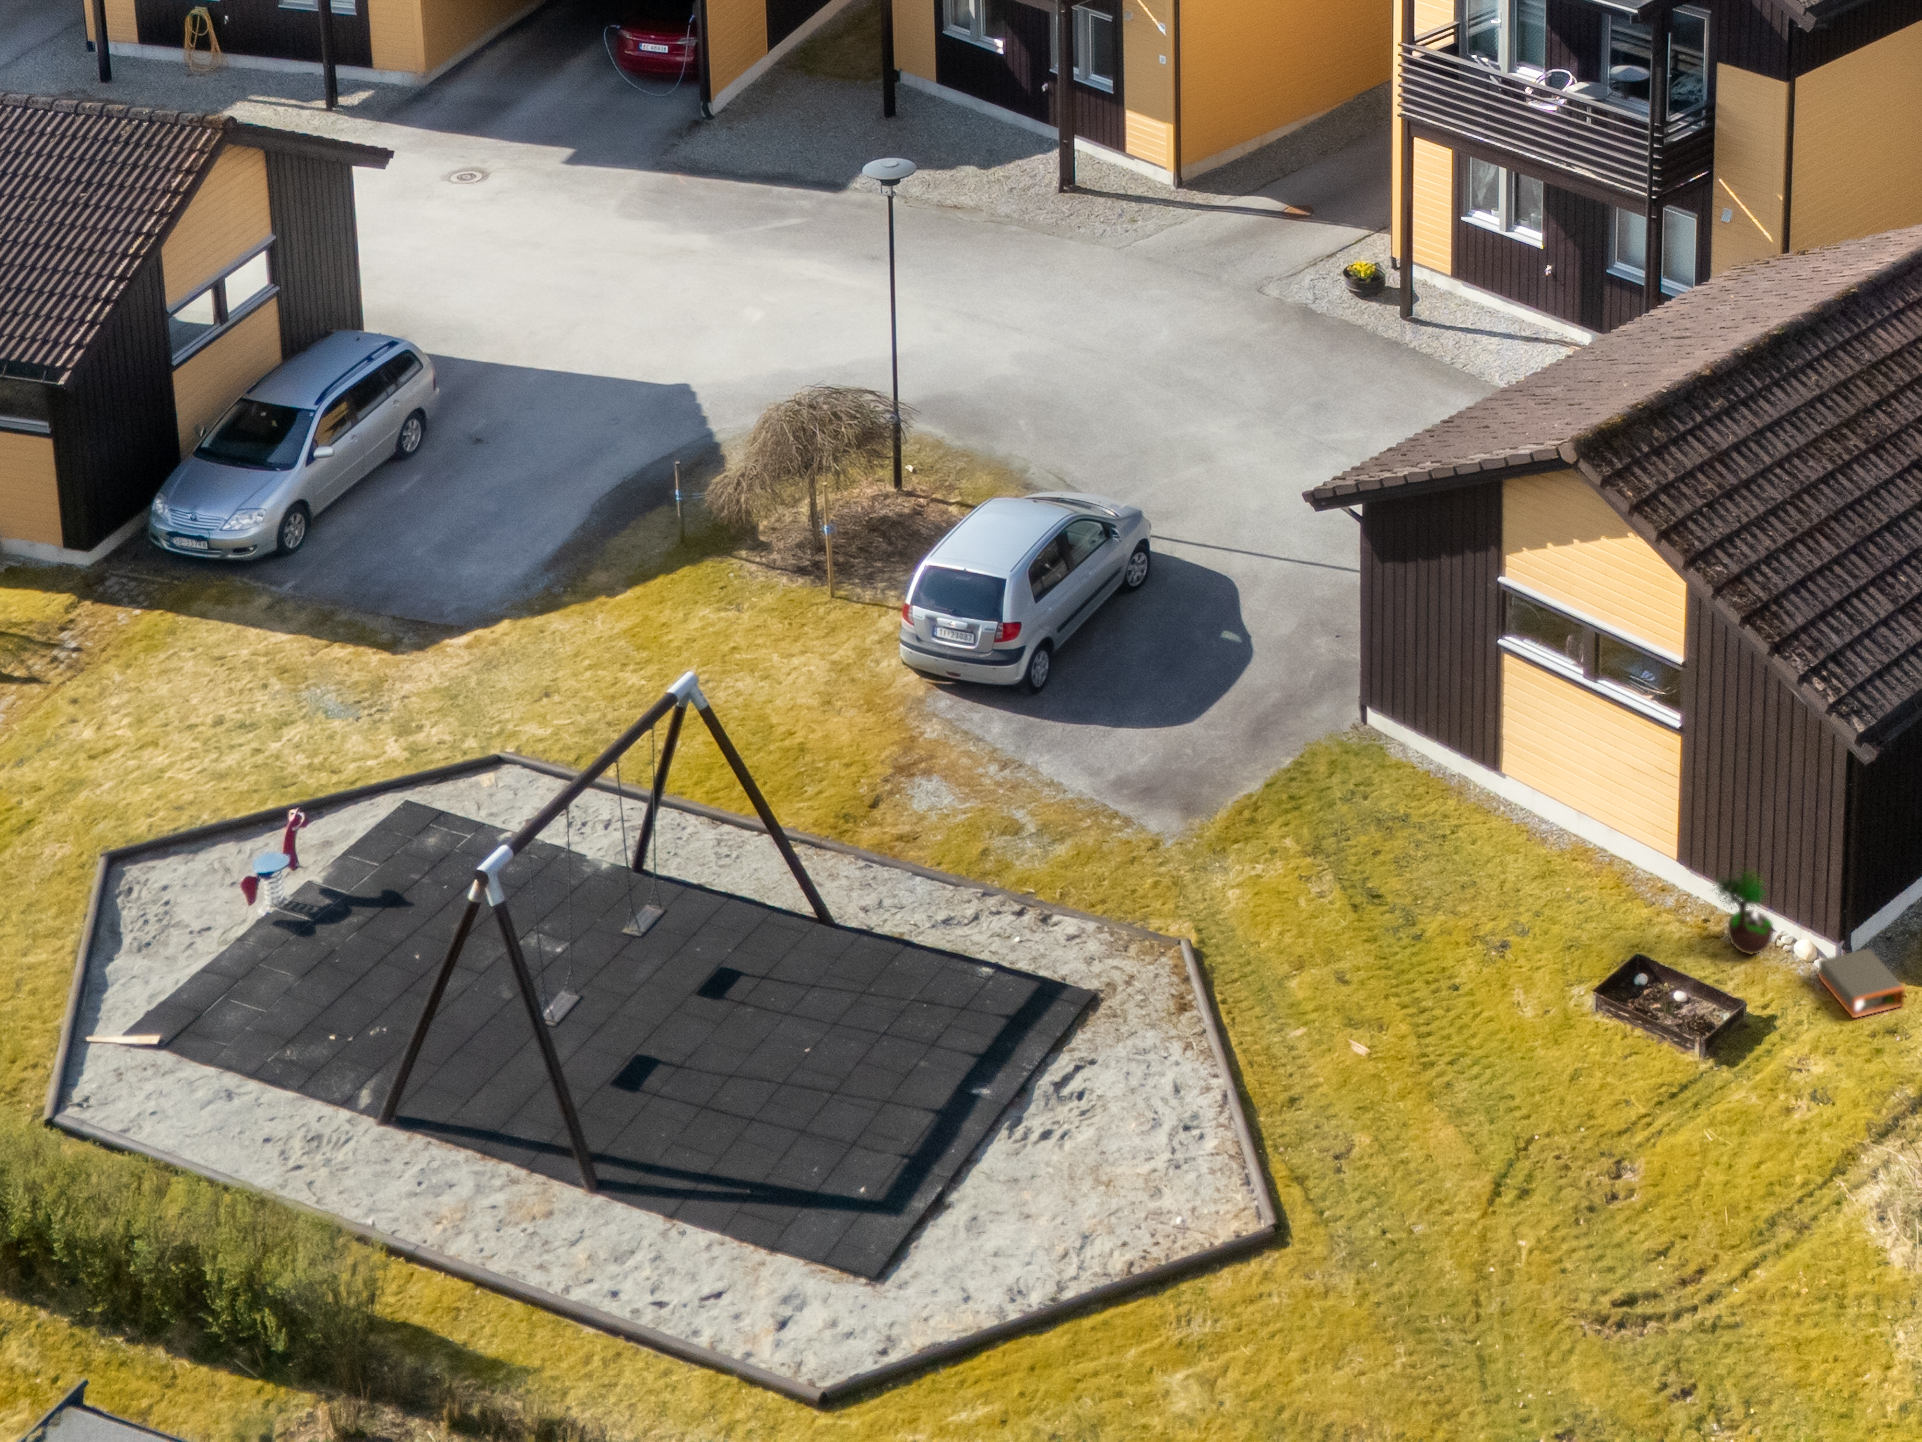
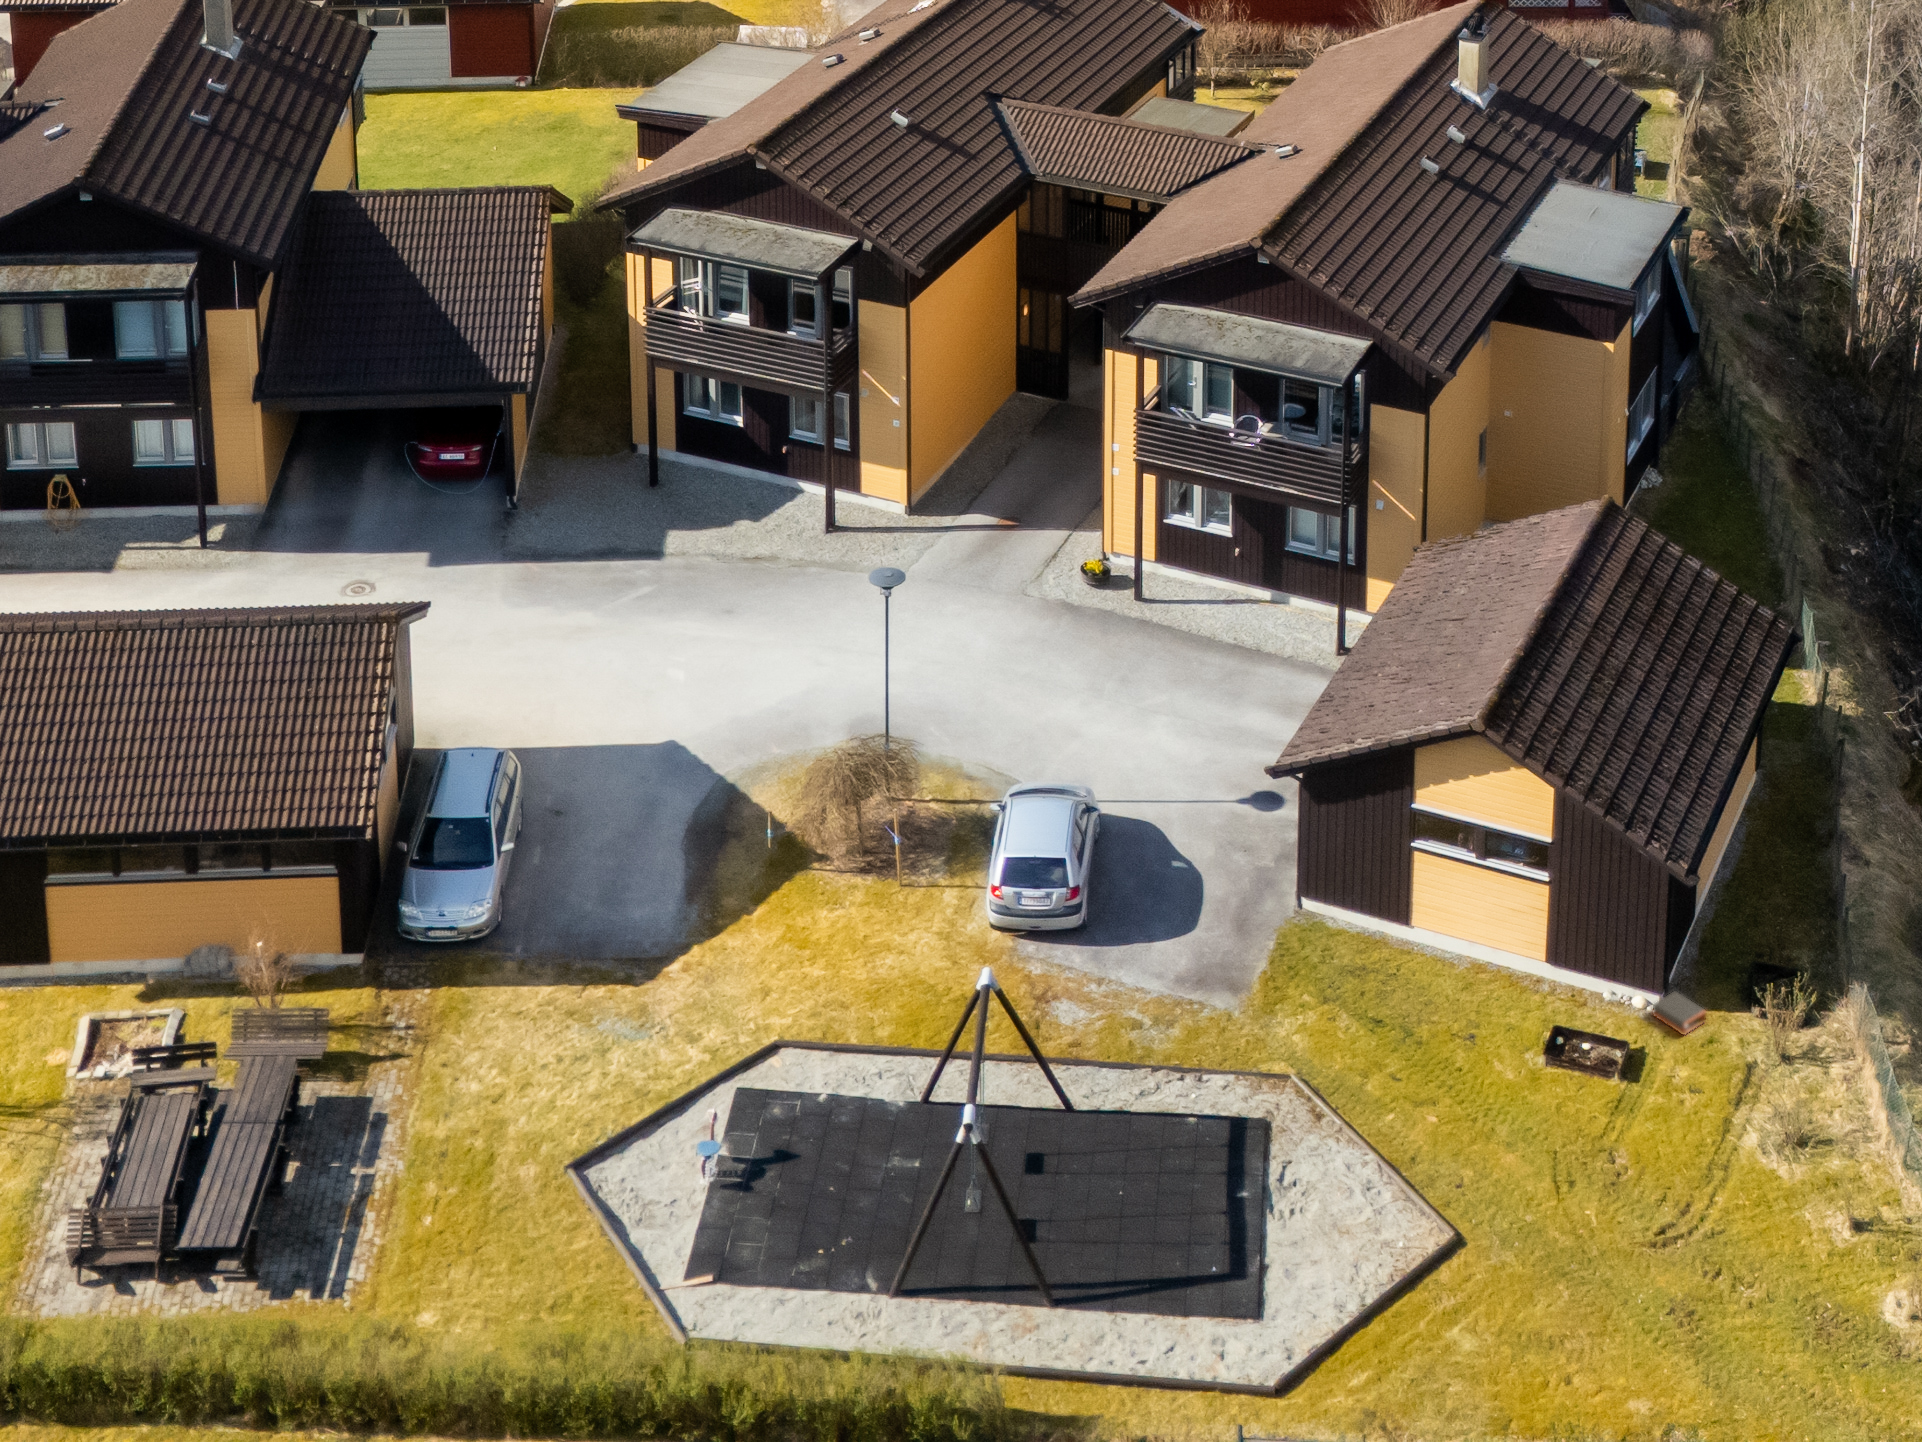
potted tree: present [1713,868,1773,954] -> none [1587,954,1624,1009]

